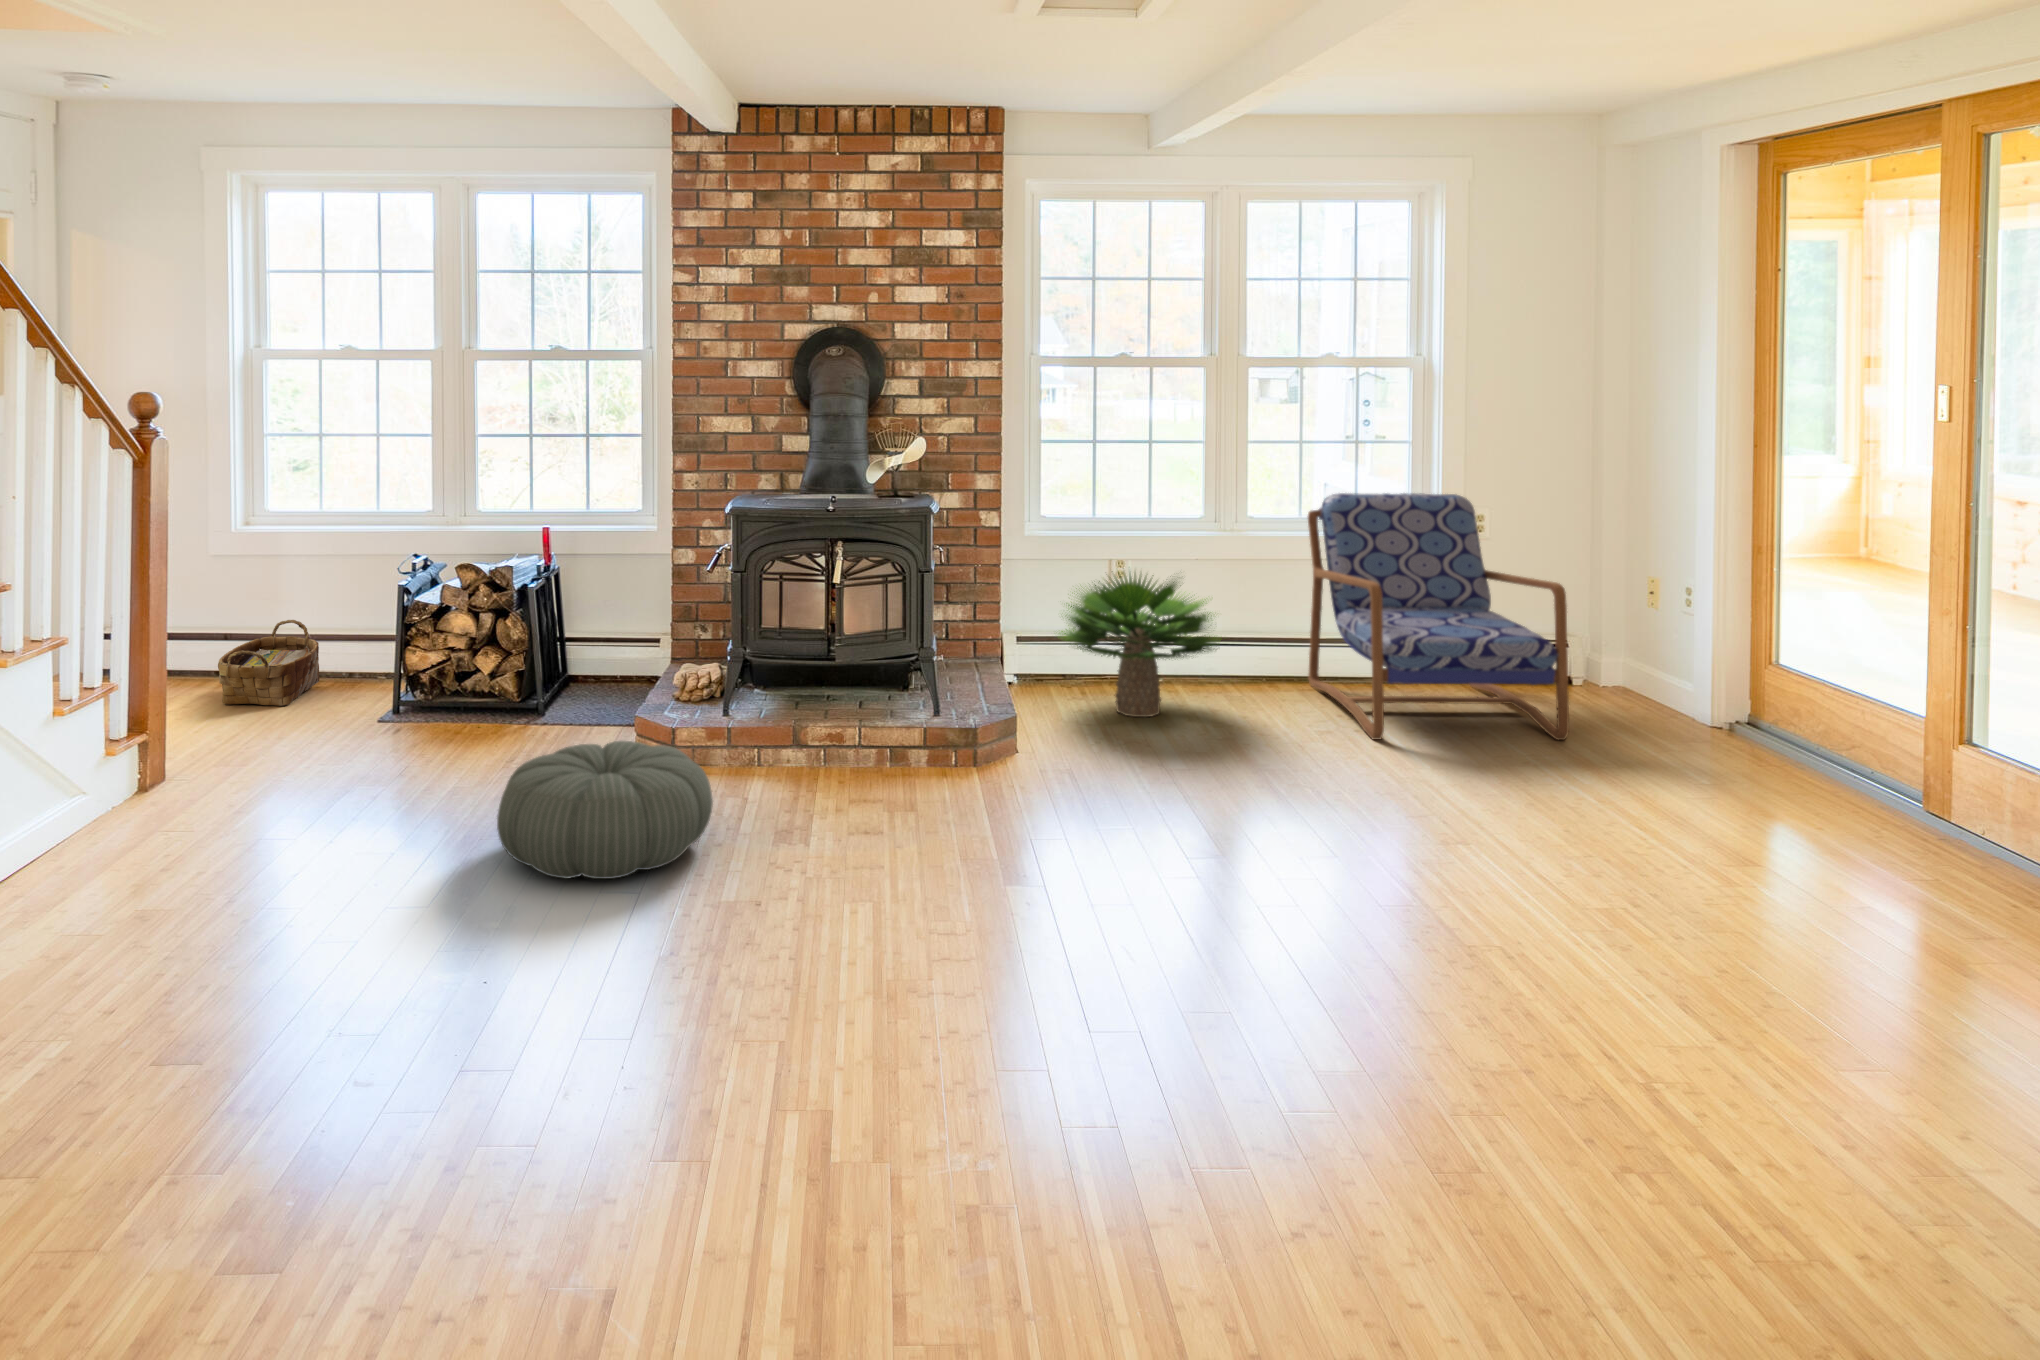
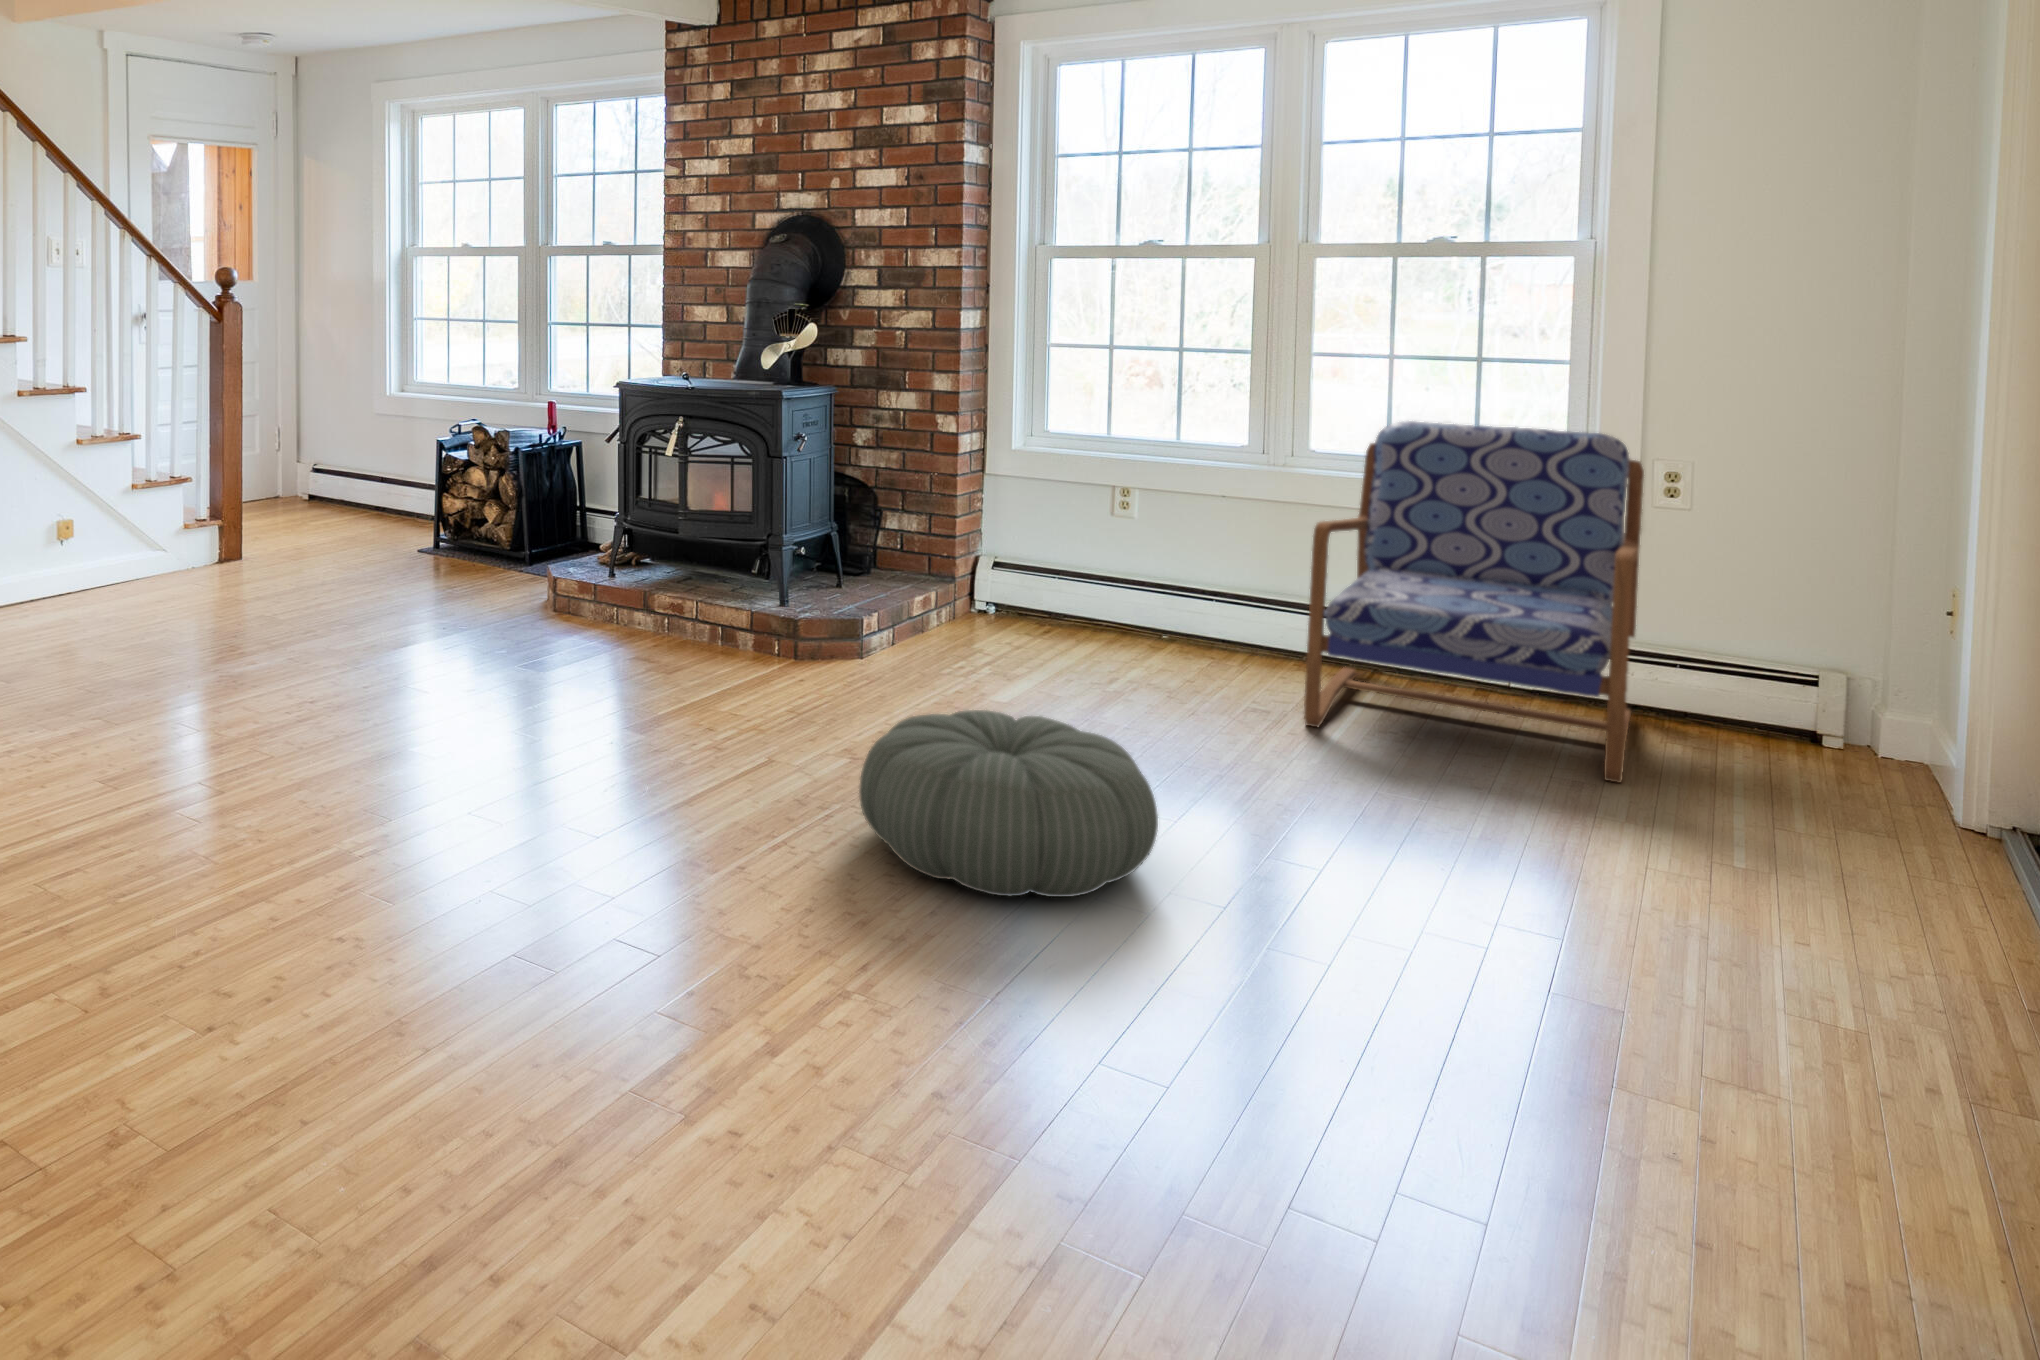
potted plant: present [1059,573,1222,717] -> none [965,485,1178,658]
woven basket: present [218,620,320,706] -> none [338,468,420,532]
pouf: present [497,741,713,879] -> present [859,710,1158,897]

